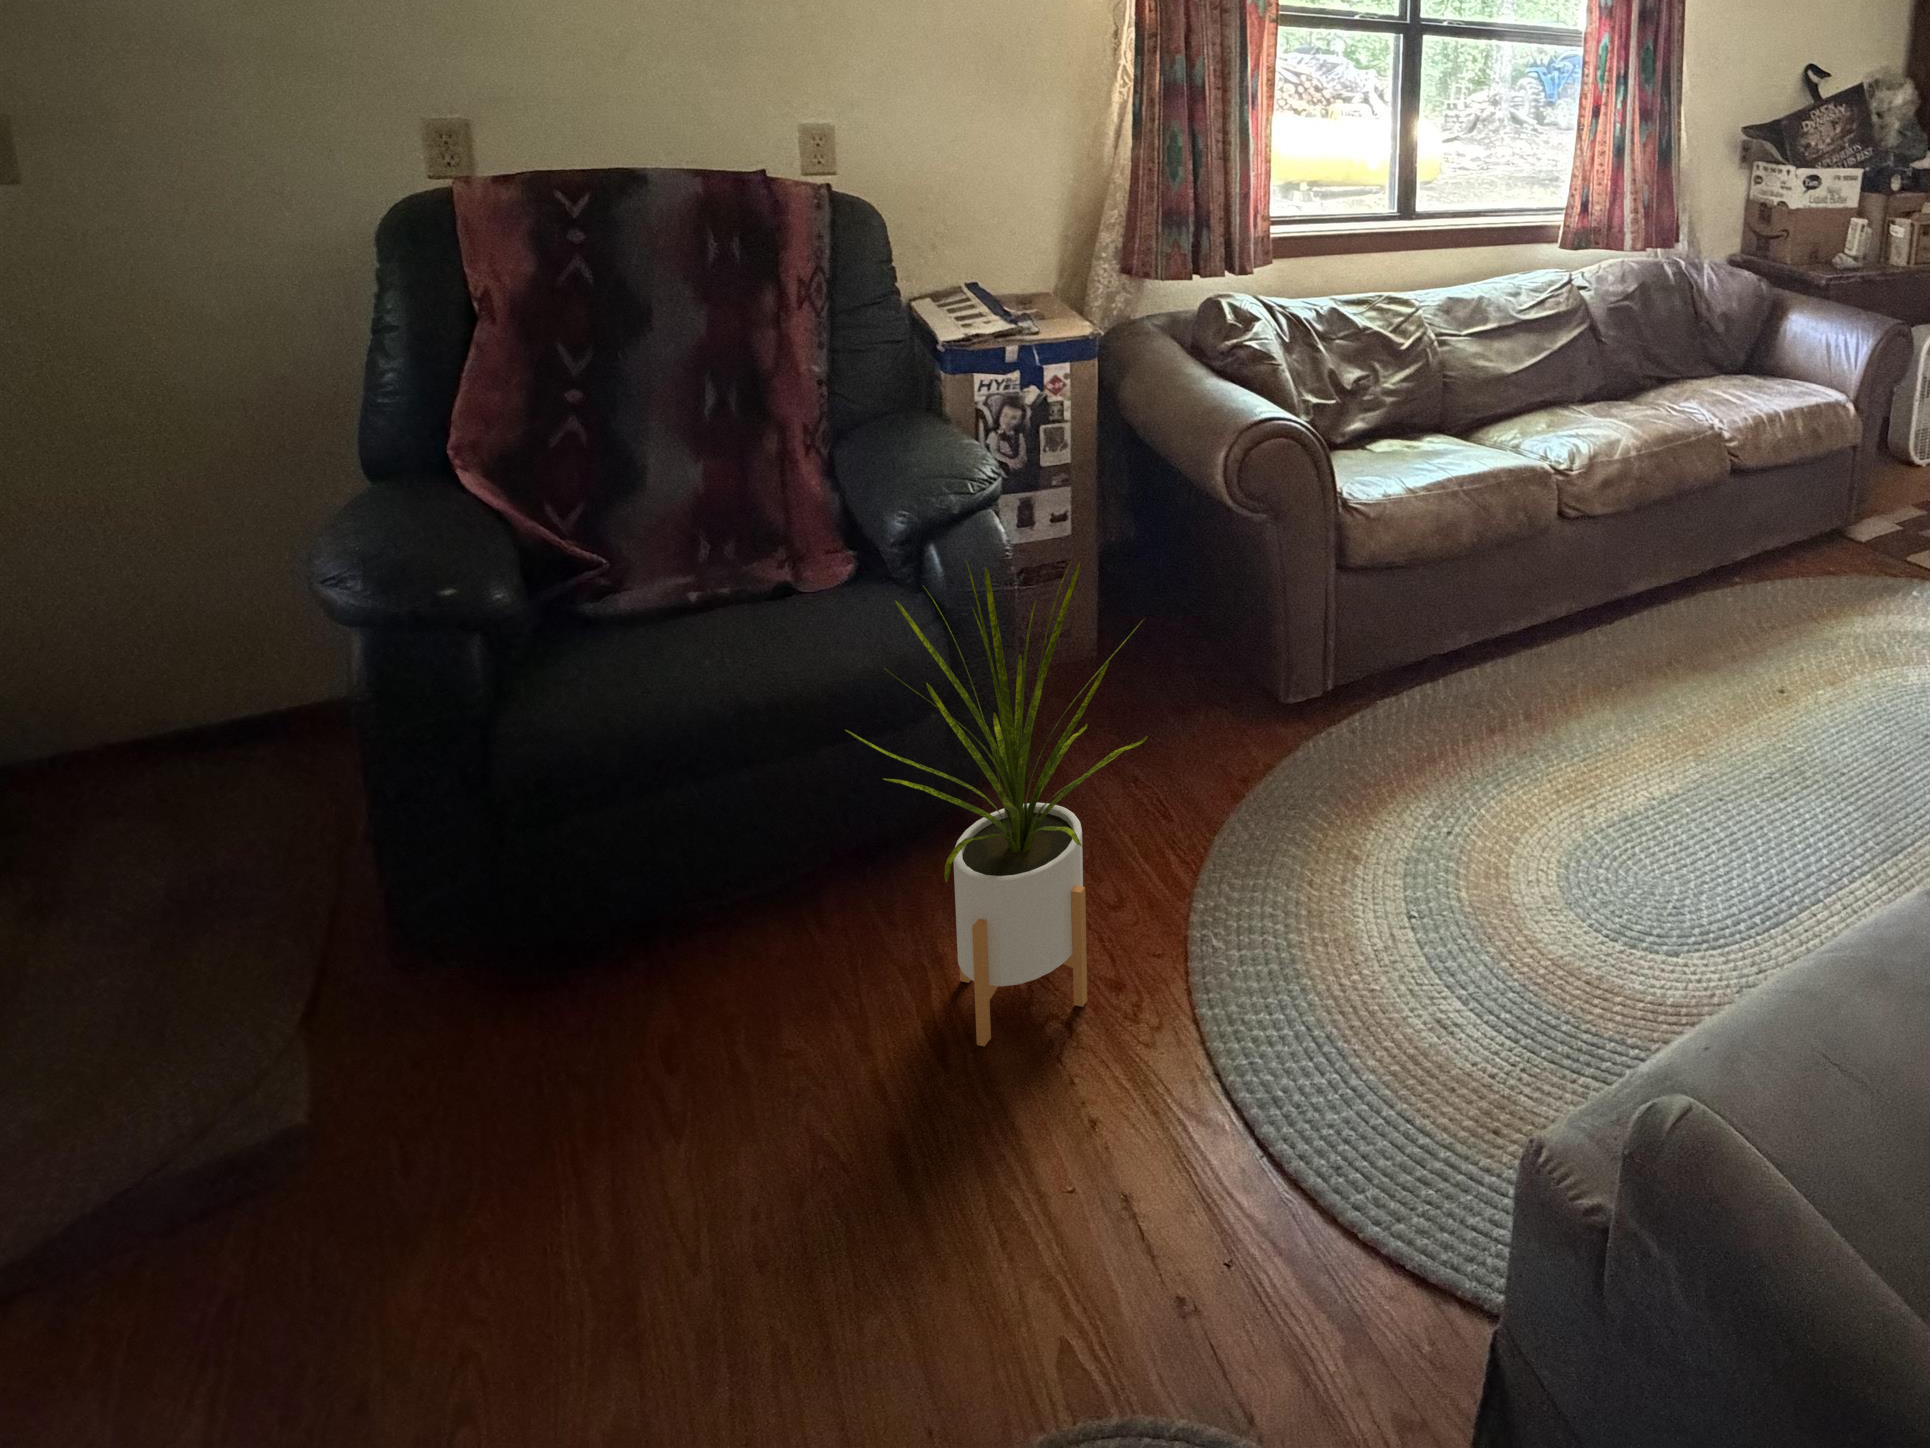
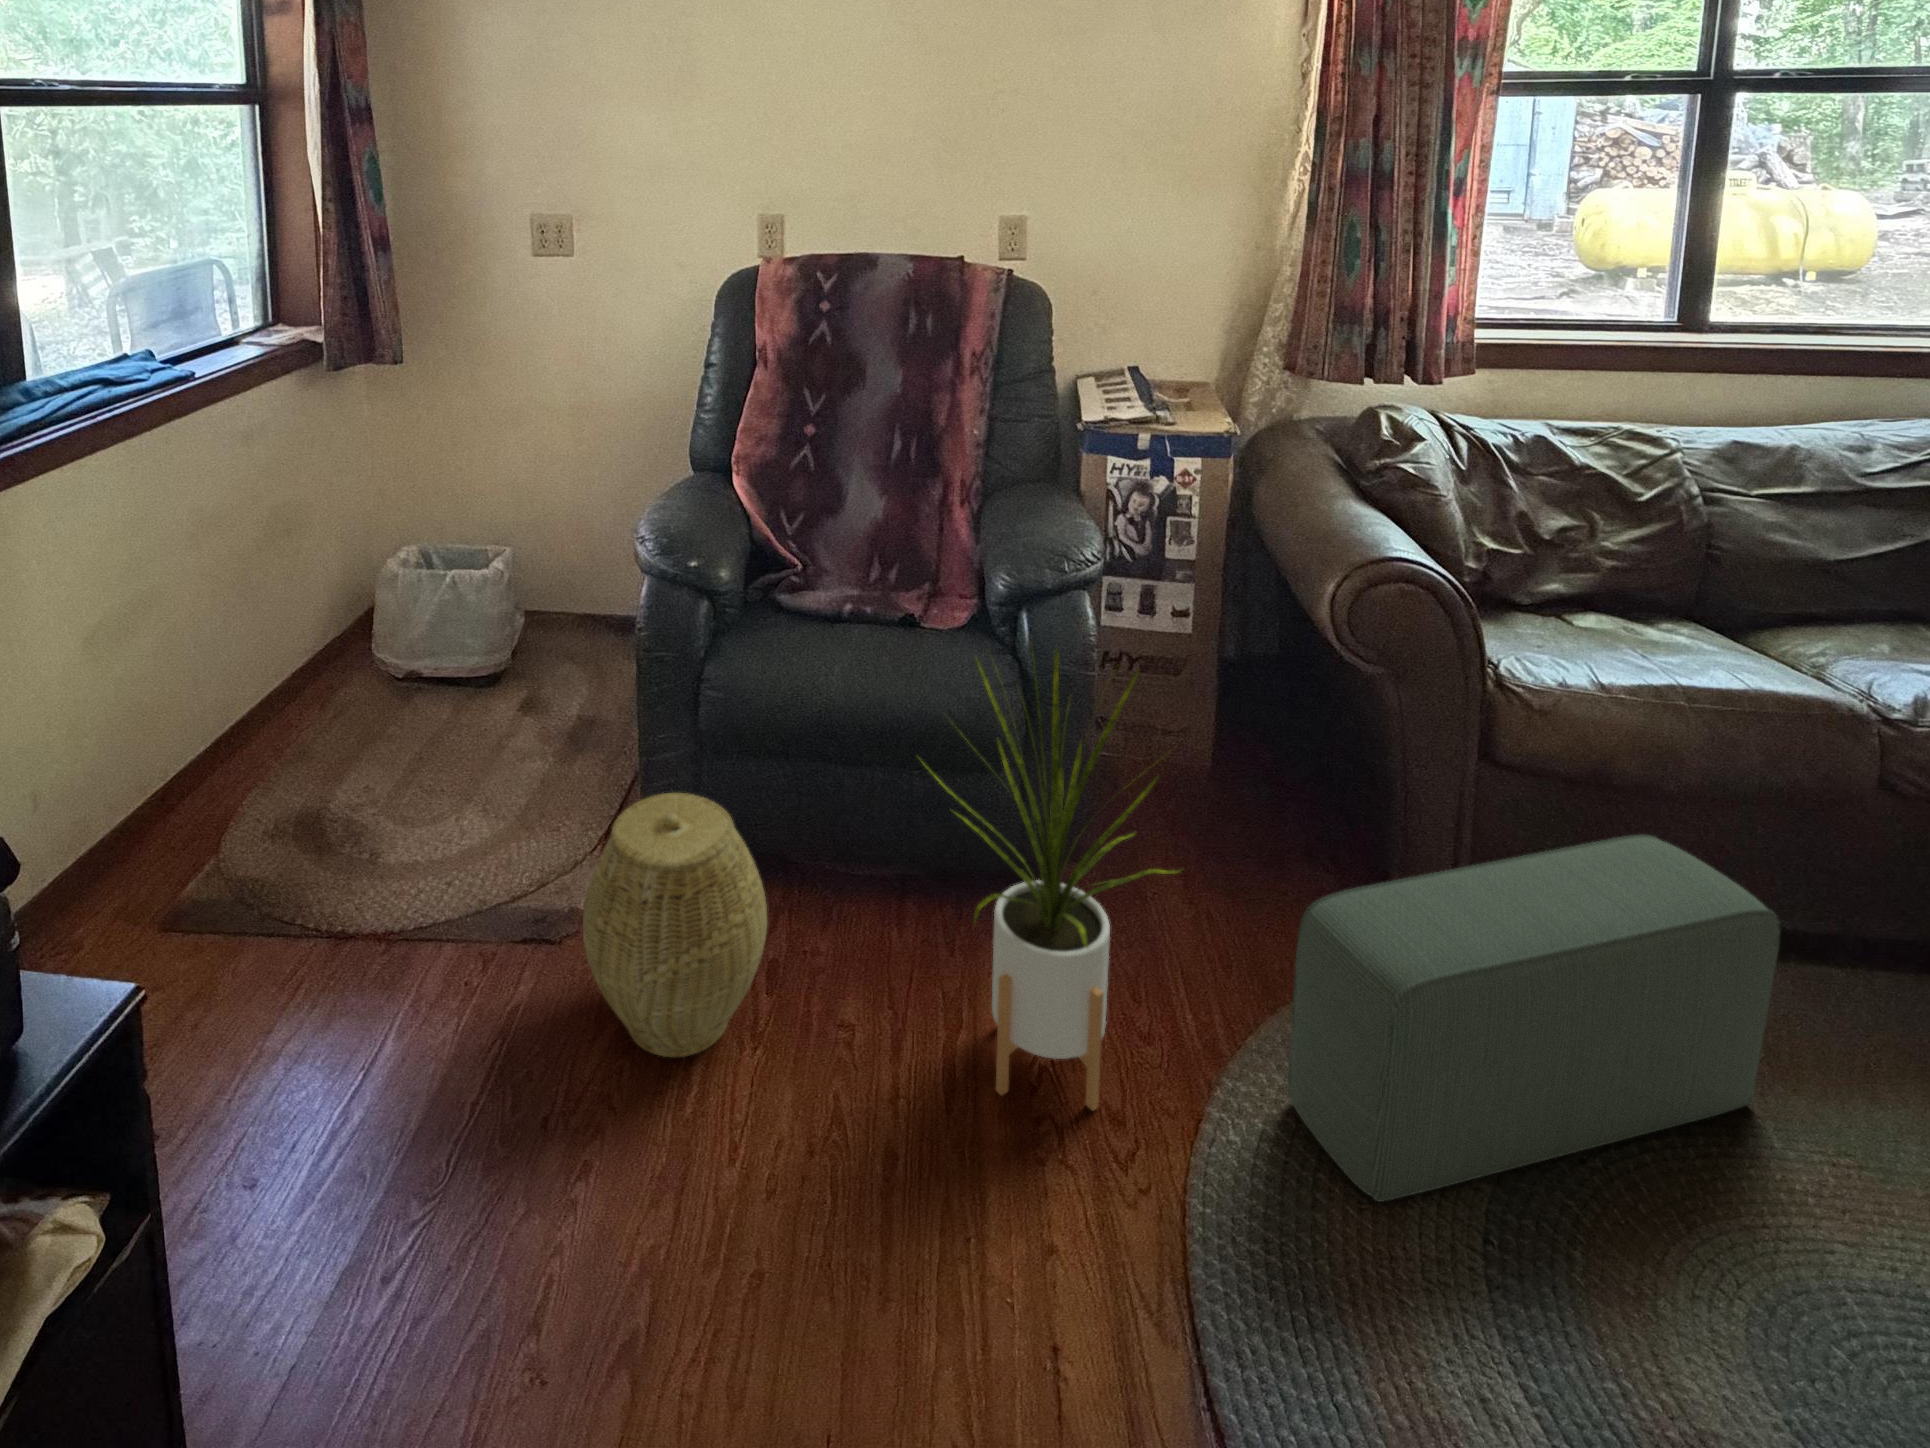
pouf: none [1247,582,1539,940] -> present [1288,835,1780,1201]
woven basket: none [289,904,640,1283] -> present [583,793,767,1057]

